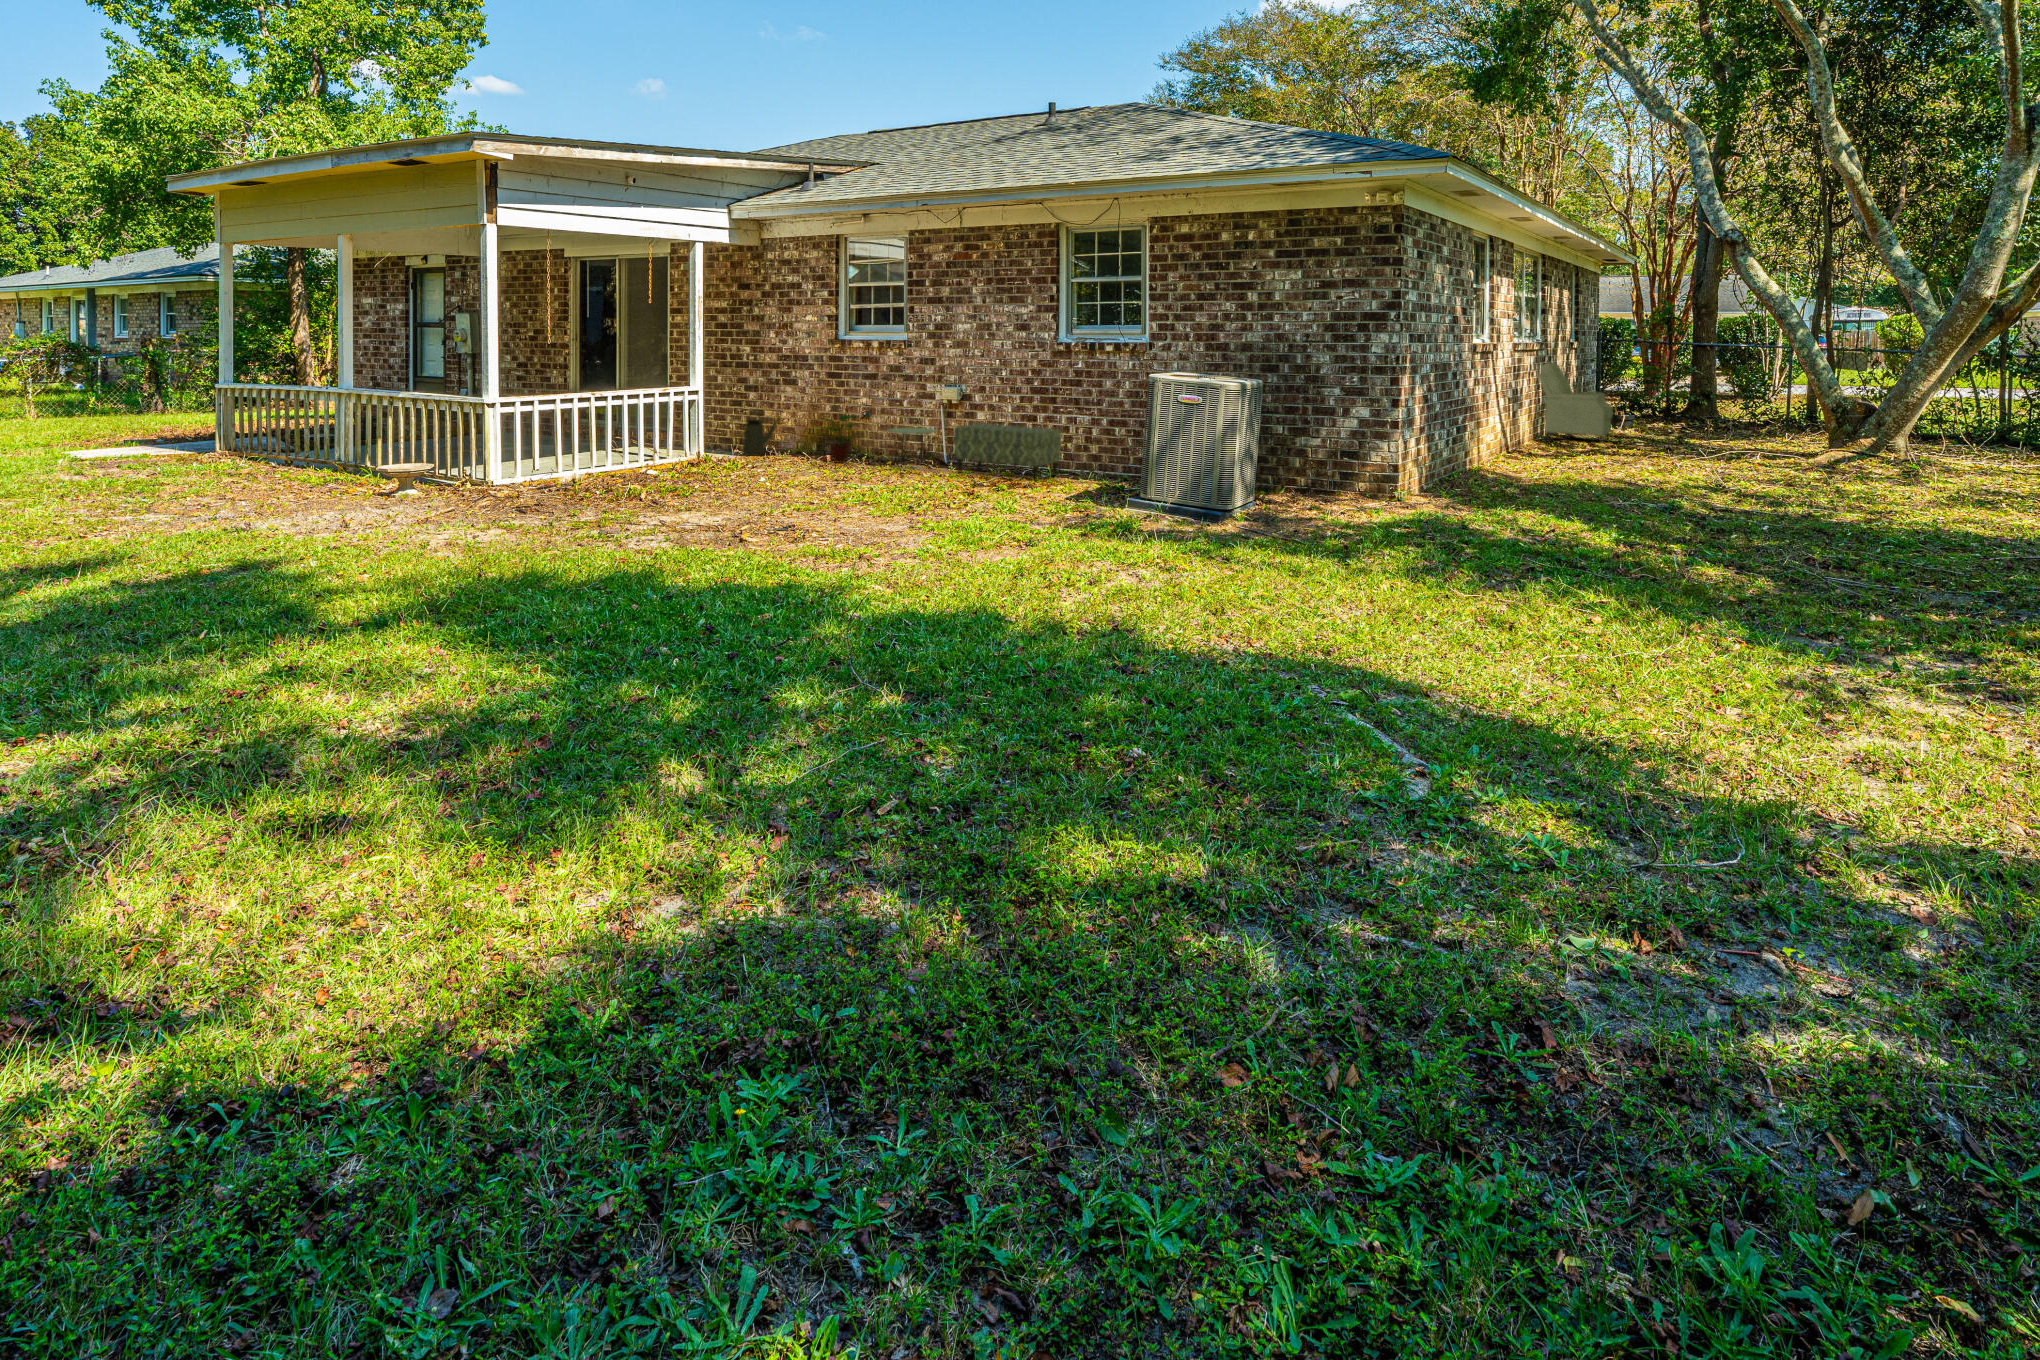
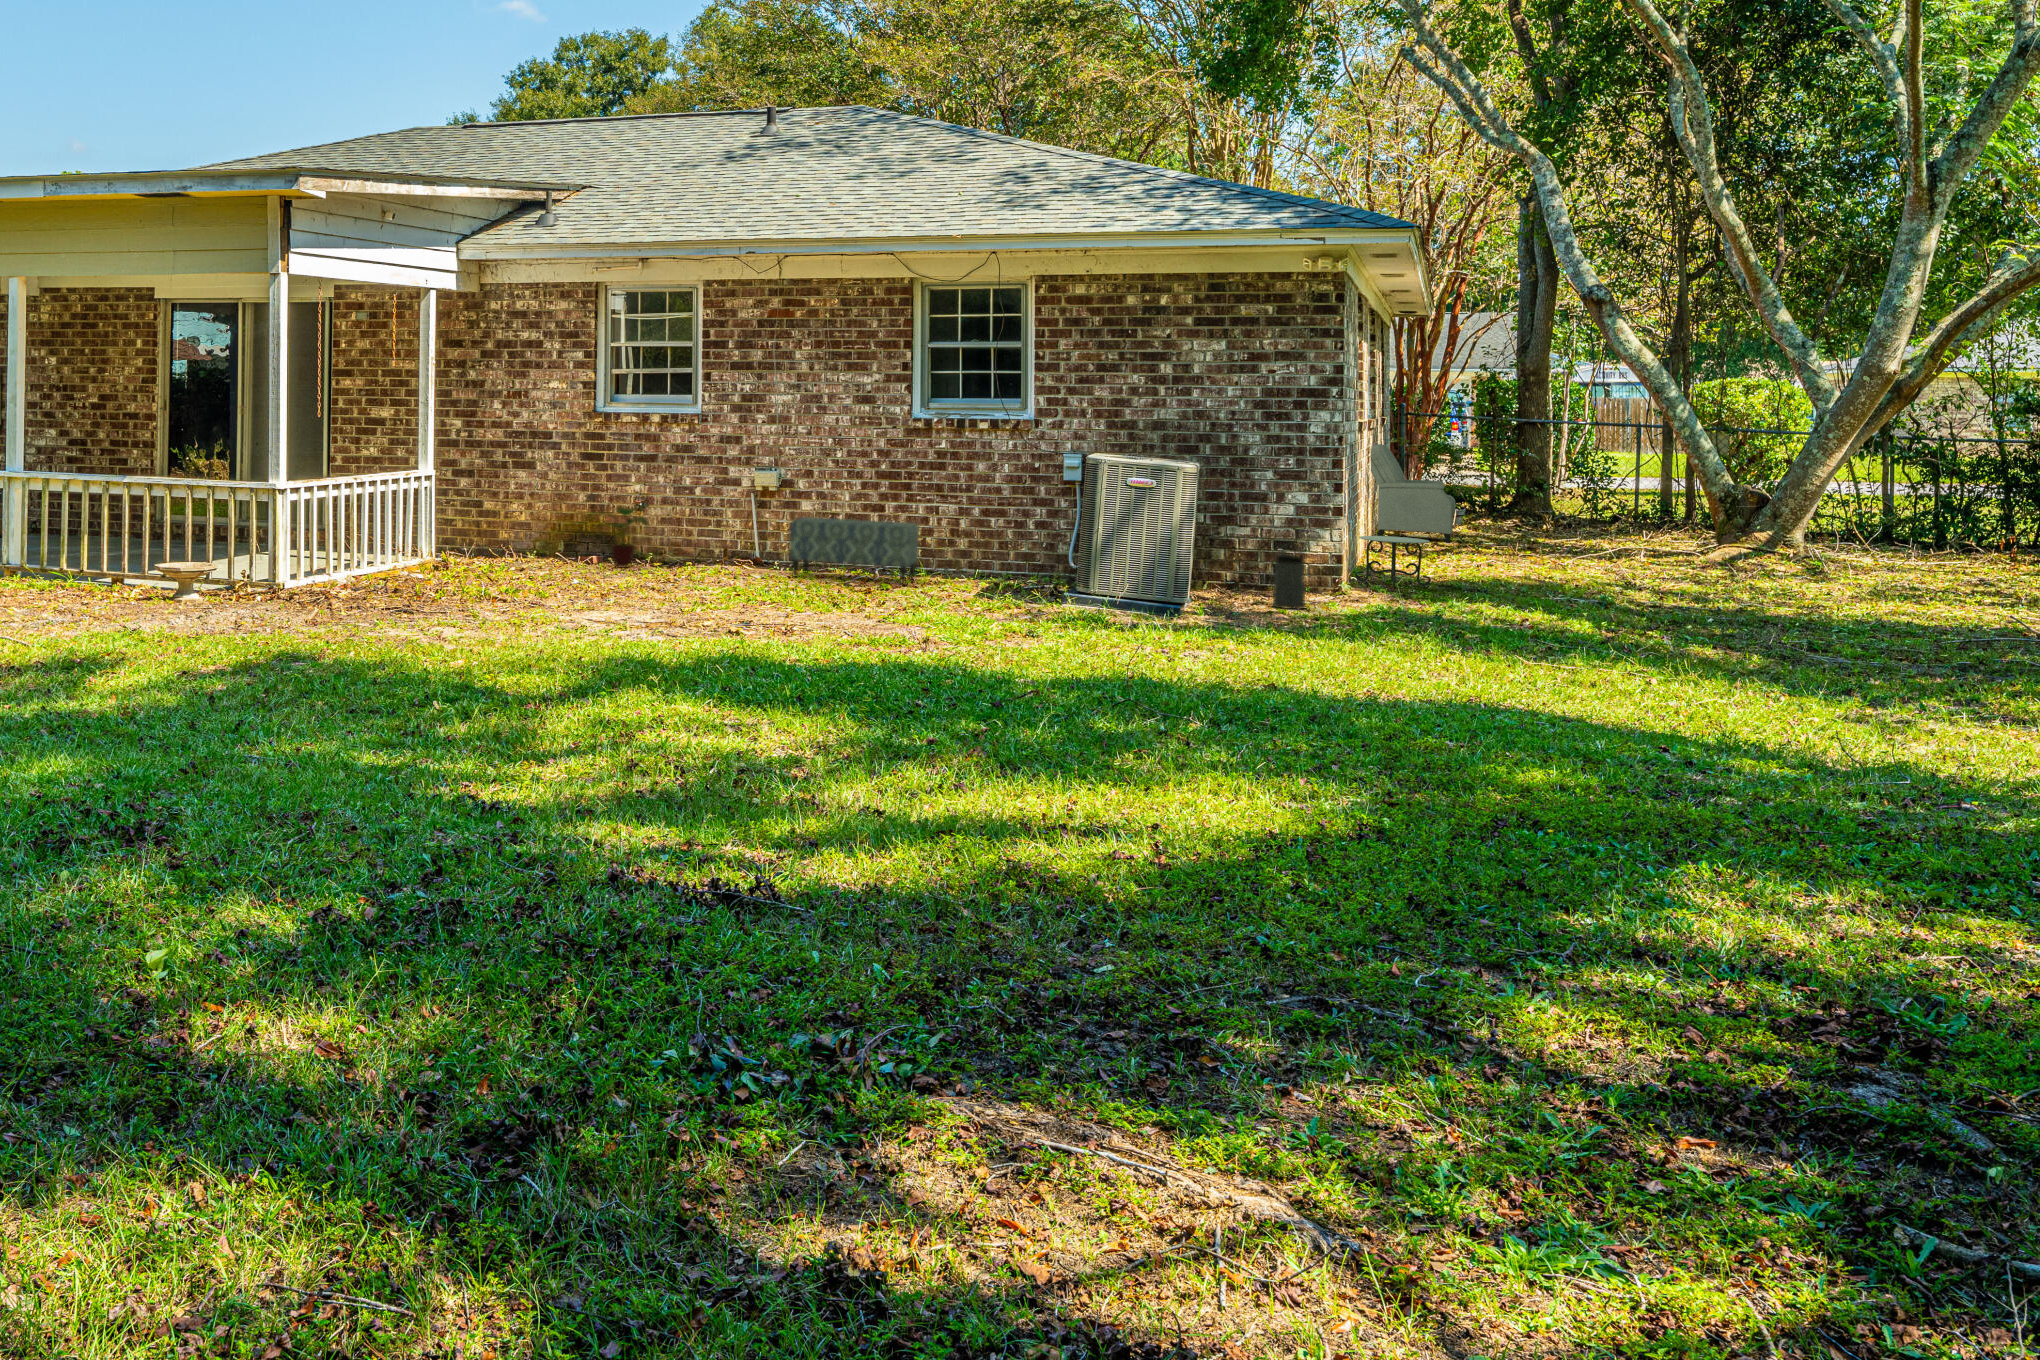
watering can: present [741,414,780,456] -> present [1272,550,1306,609]
side table: present [887,427,937,469] -> present [1355,536,1431,587]

